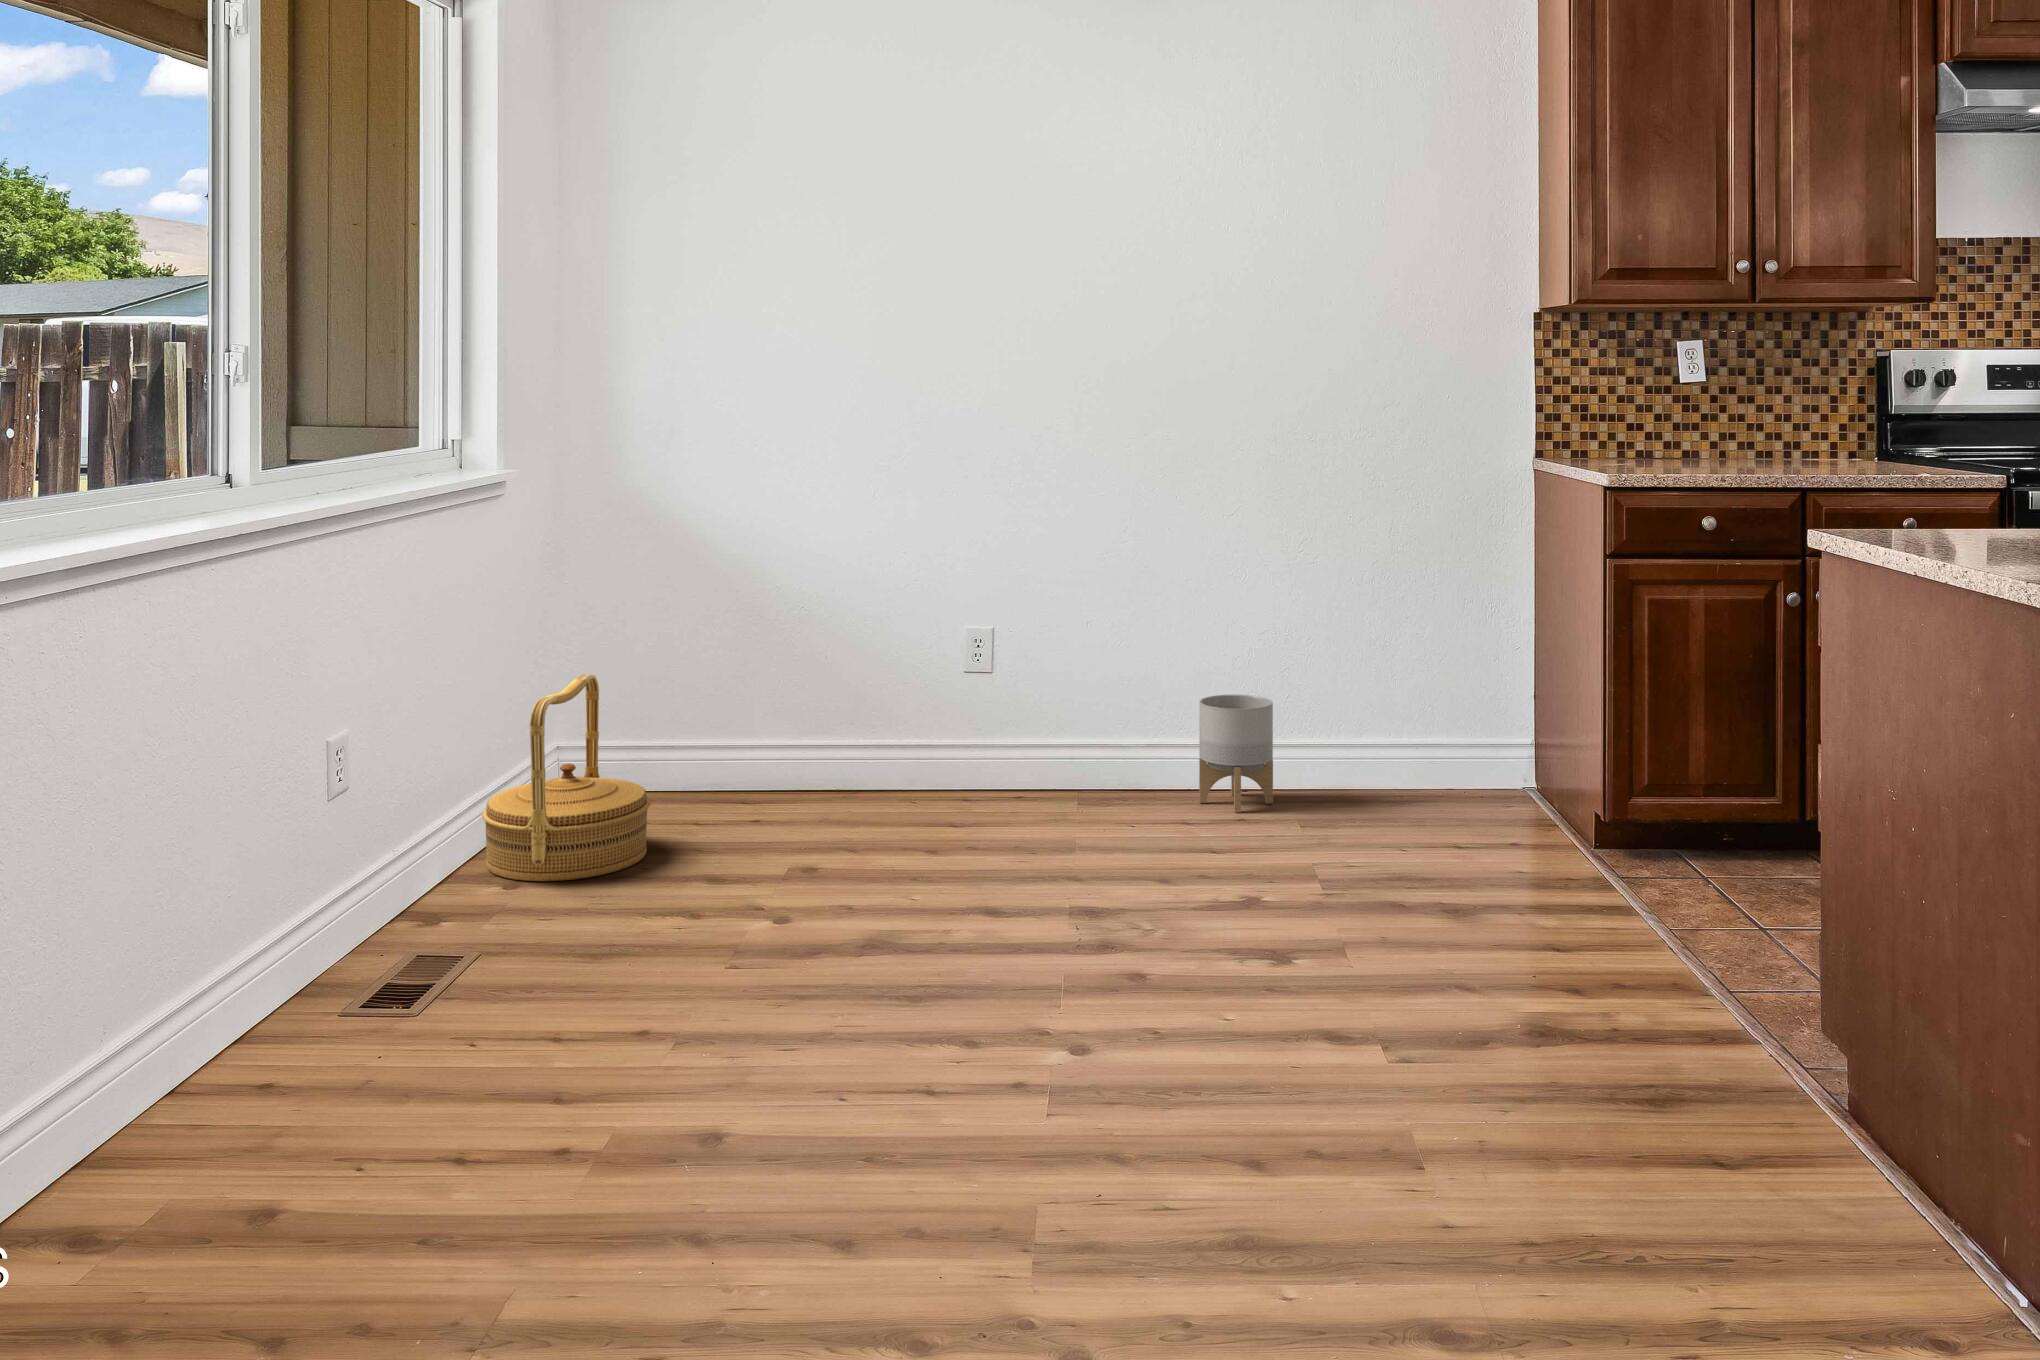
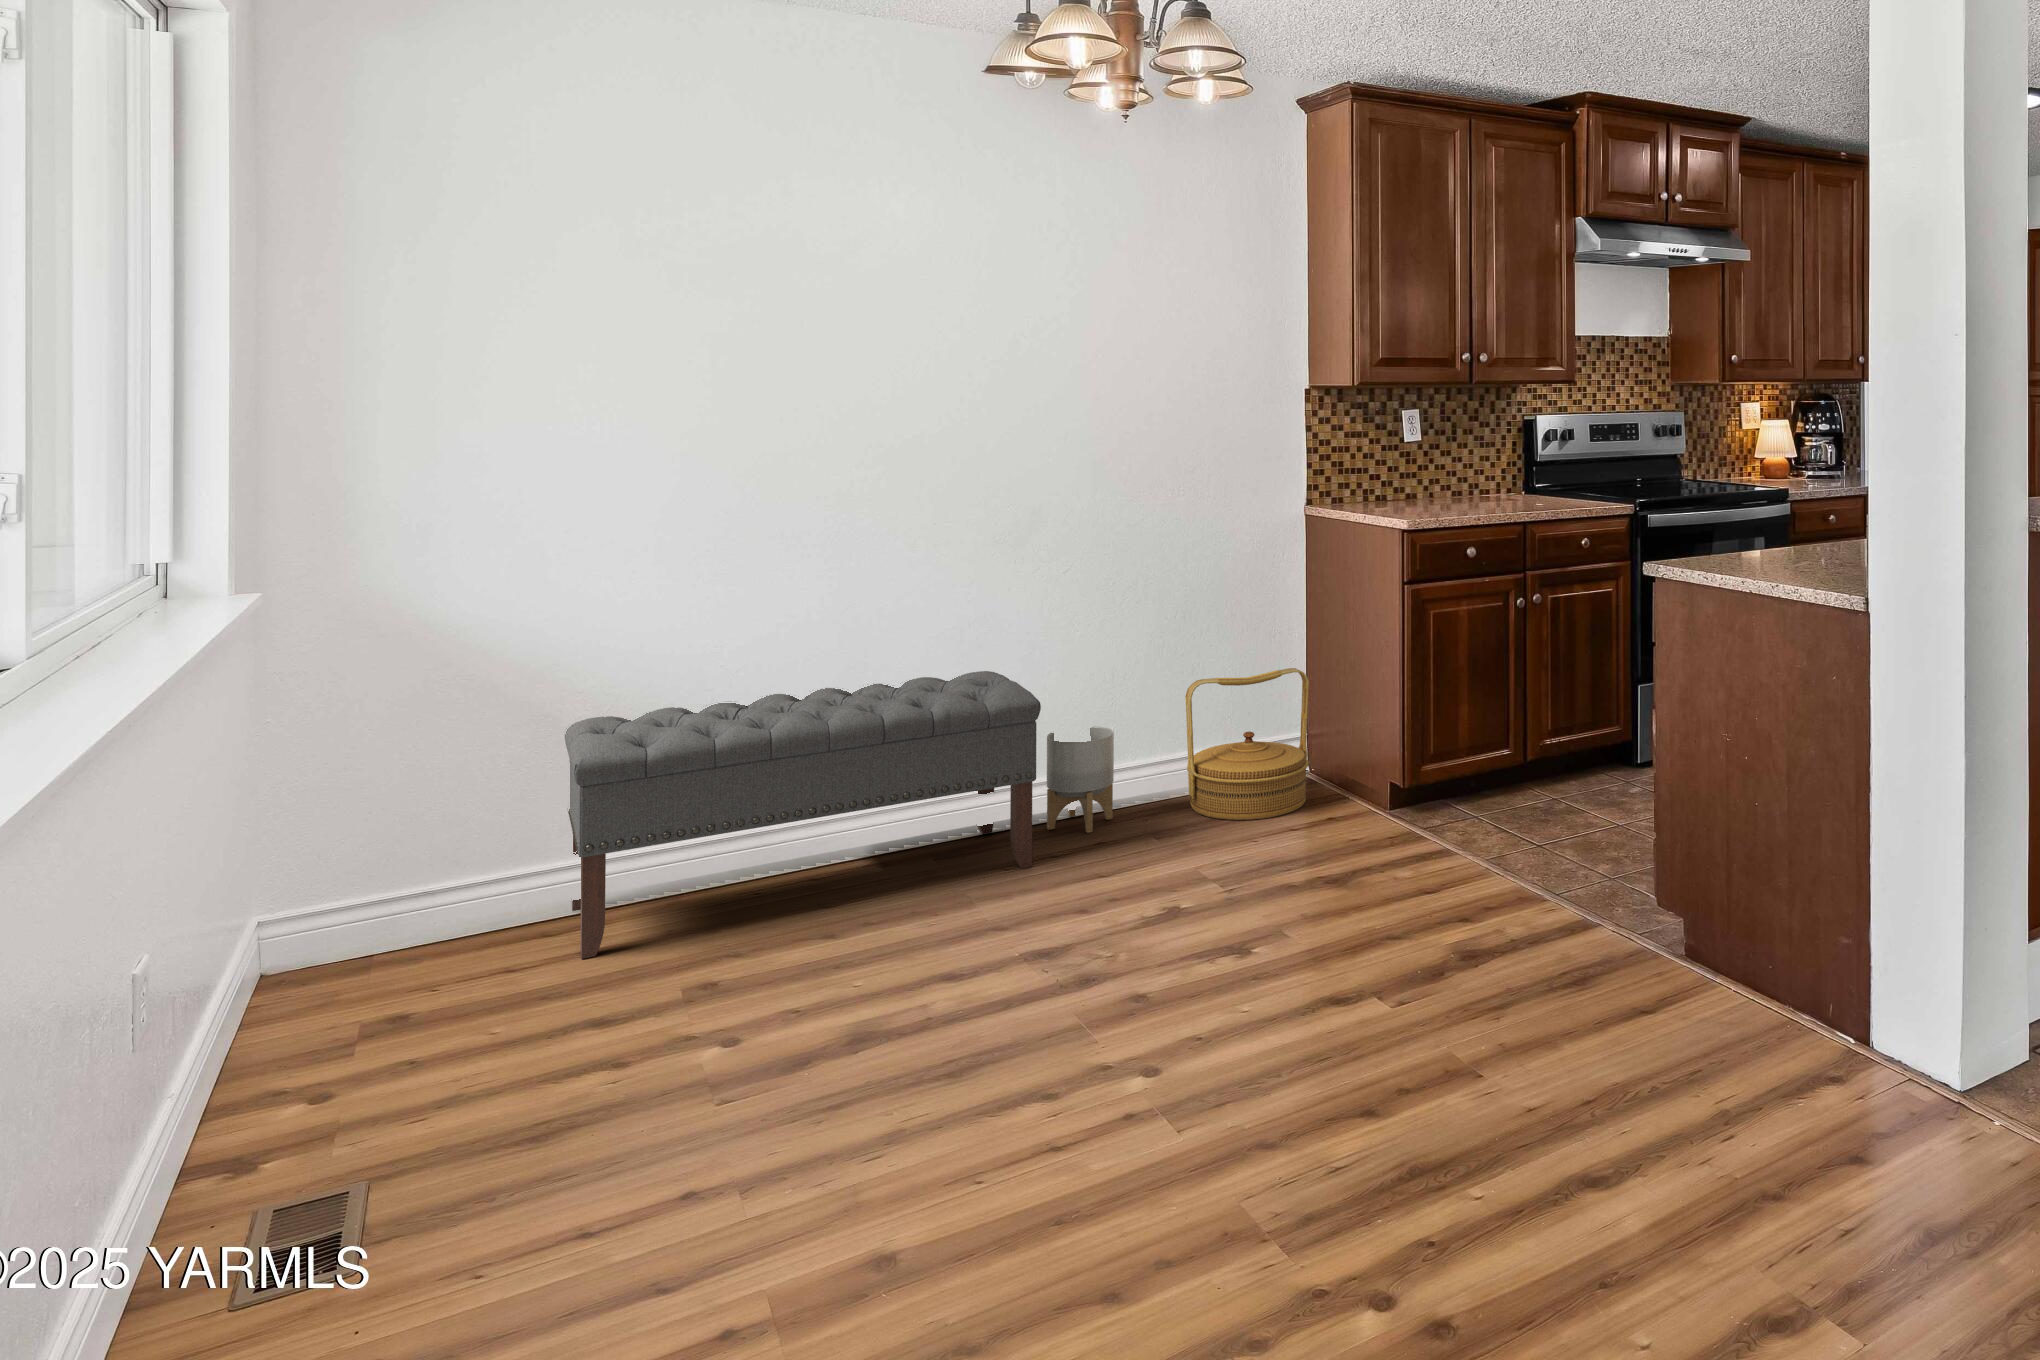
bench: none [721,619,1160,837] -> present [565,671,1041,959]
woven basket: present [482,675,650,881] -> present [1185,668,1309,820]

